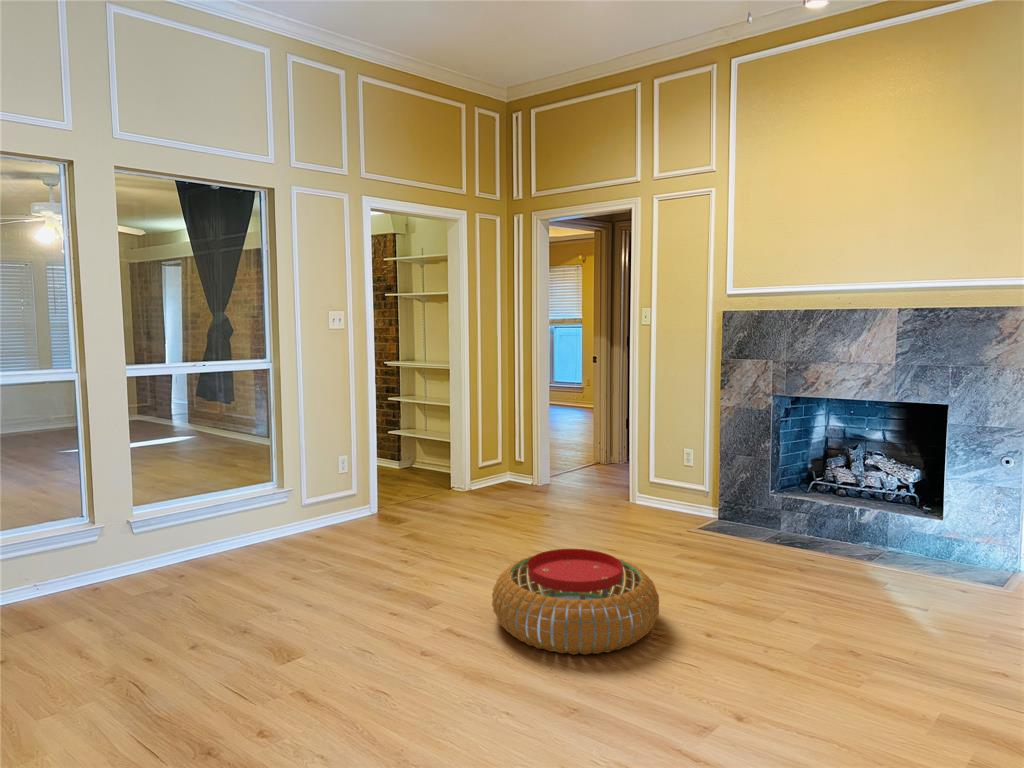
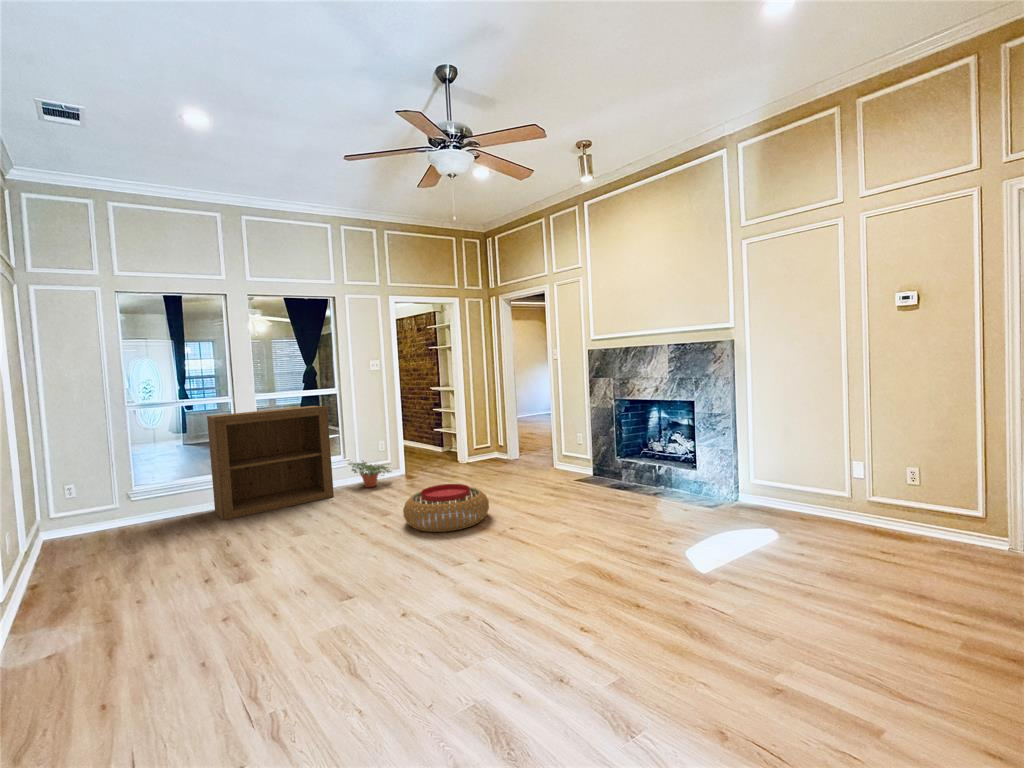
bookshelf: none [14,387,279,633] -> present [207,406,334,520]
potted plant: none [290,491,379,543] -> present [349,462,392,487]

